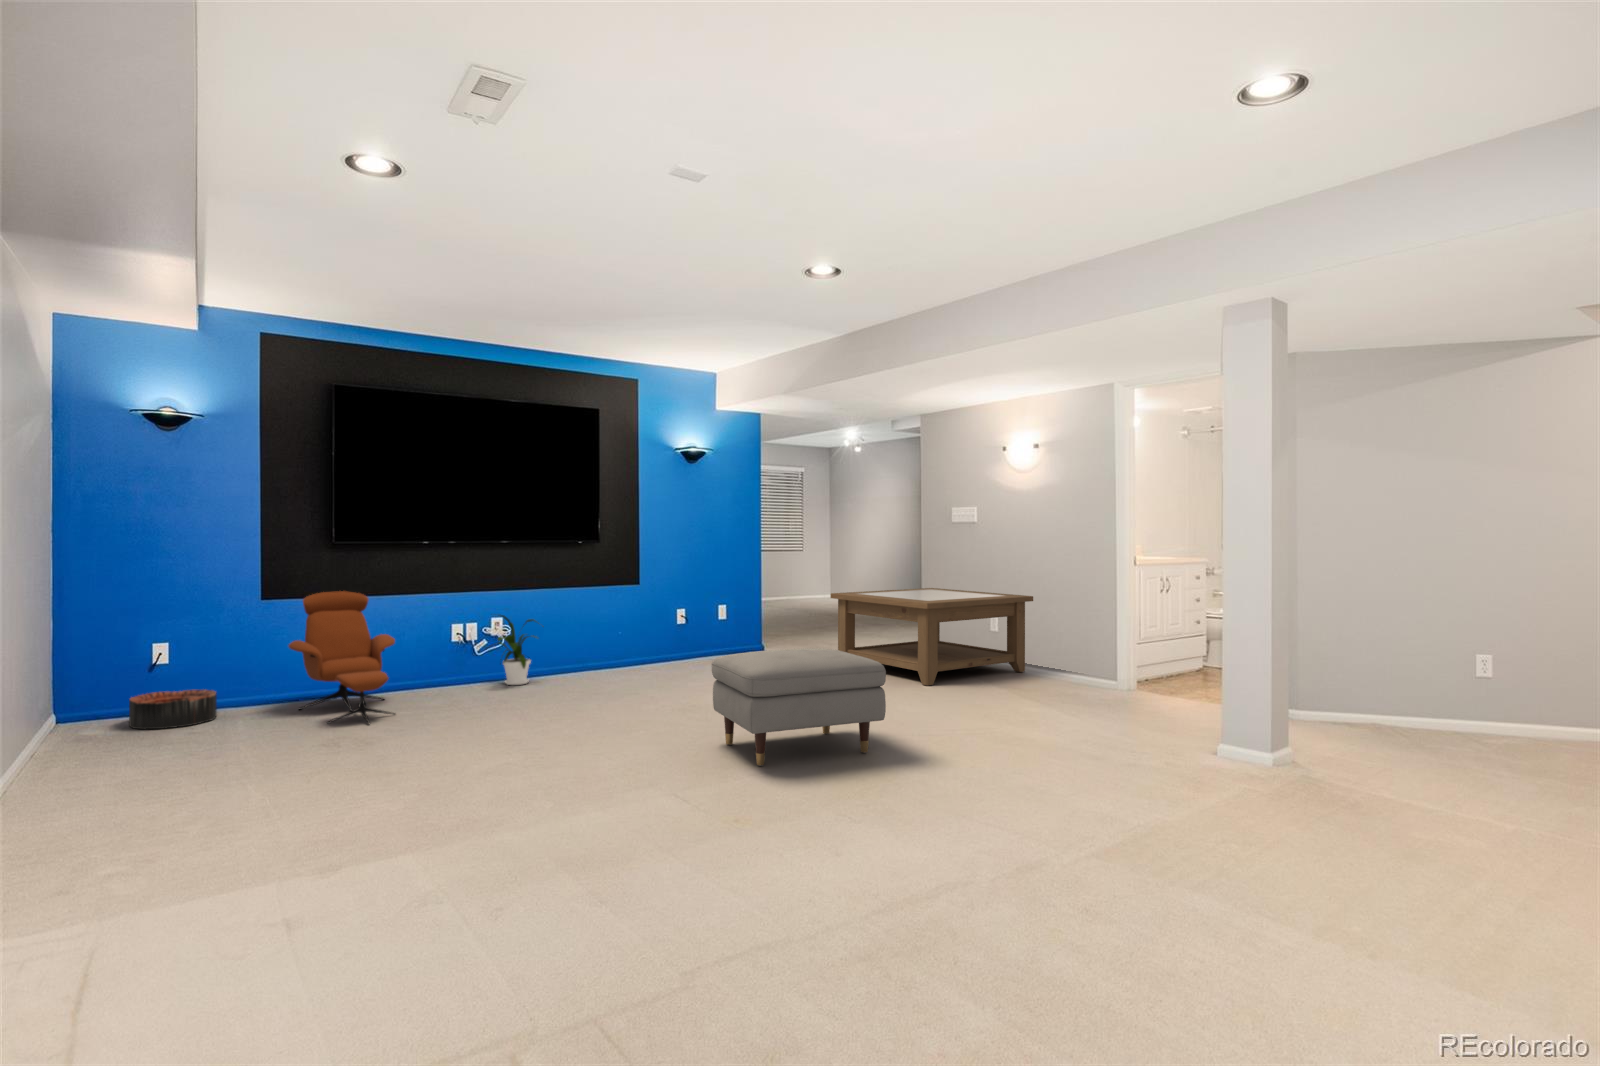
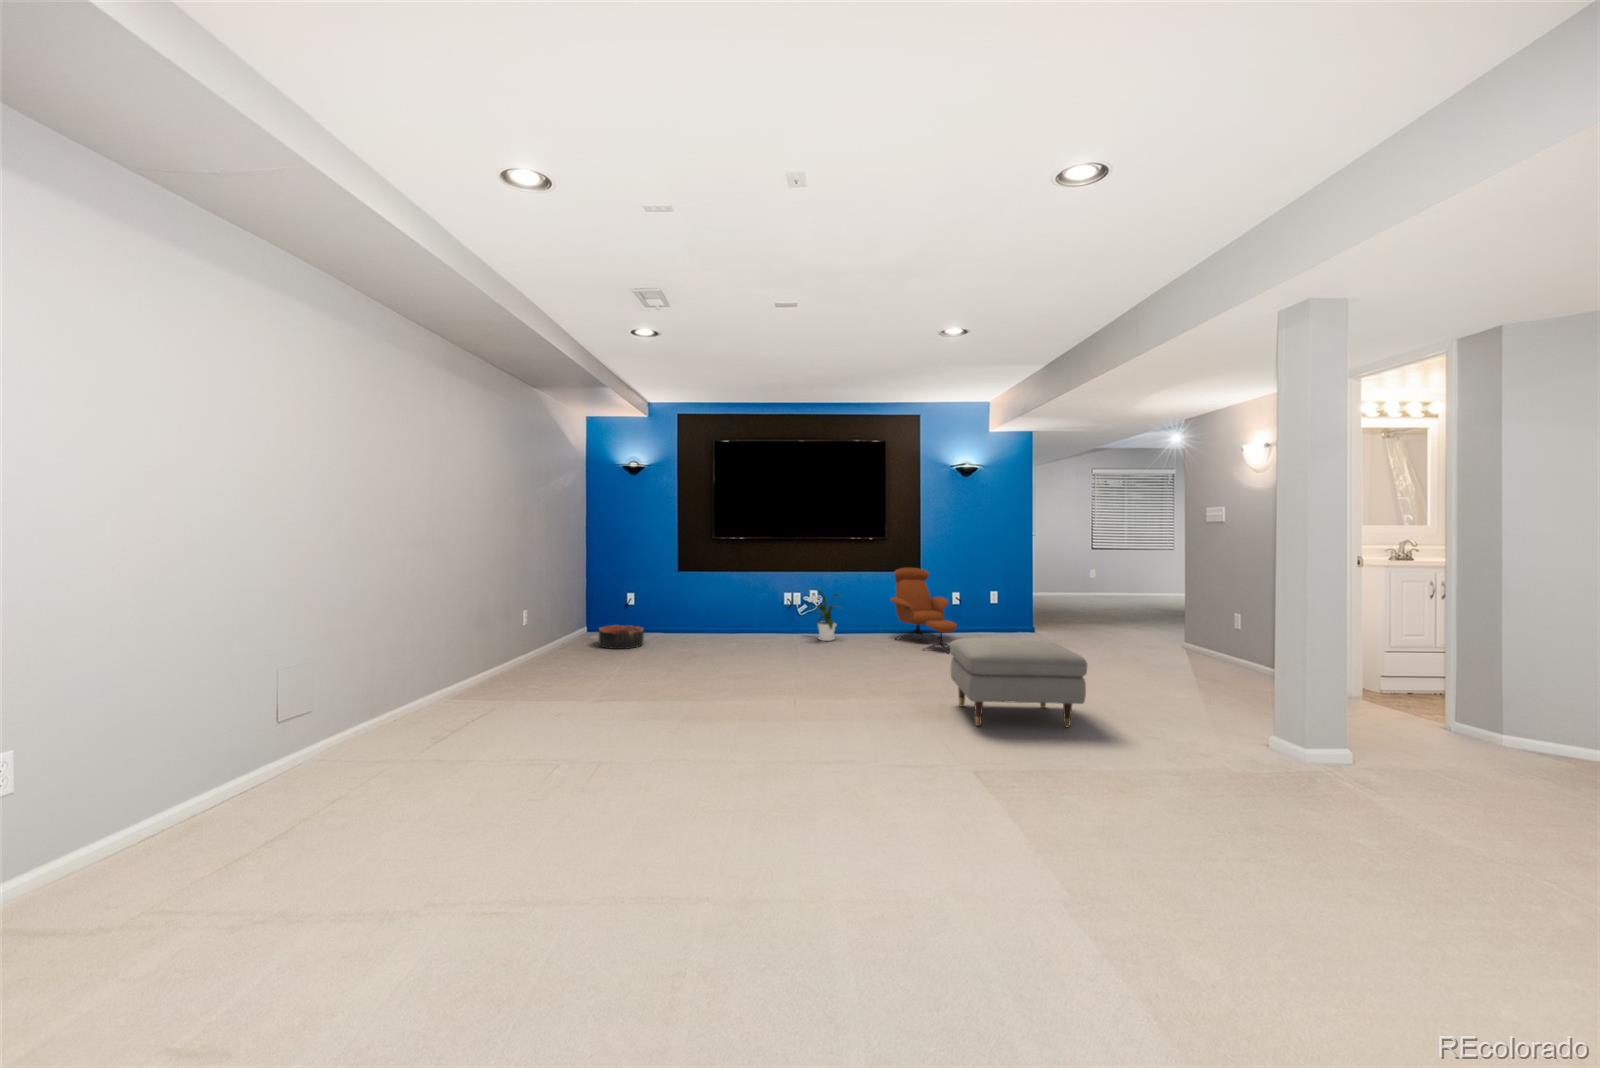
coffee table: present [831,588,1033,685] -> none [1079,588,1277,676]
lounge chair: present [289,591,395,724] -> present [891,568,957,651]

